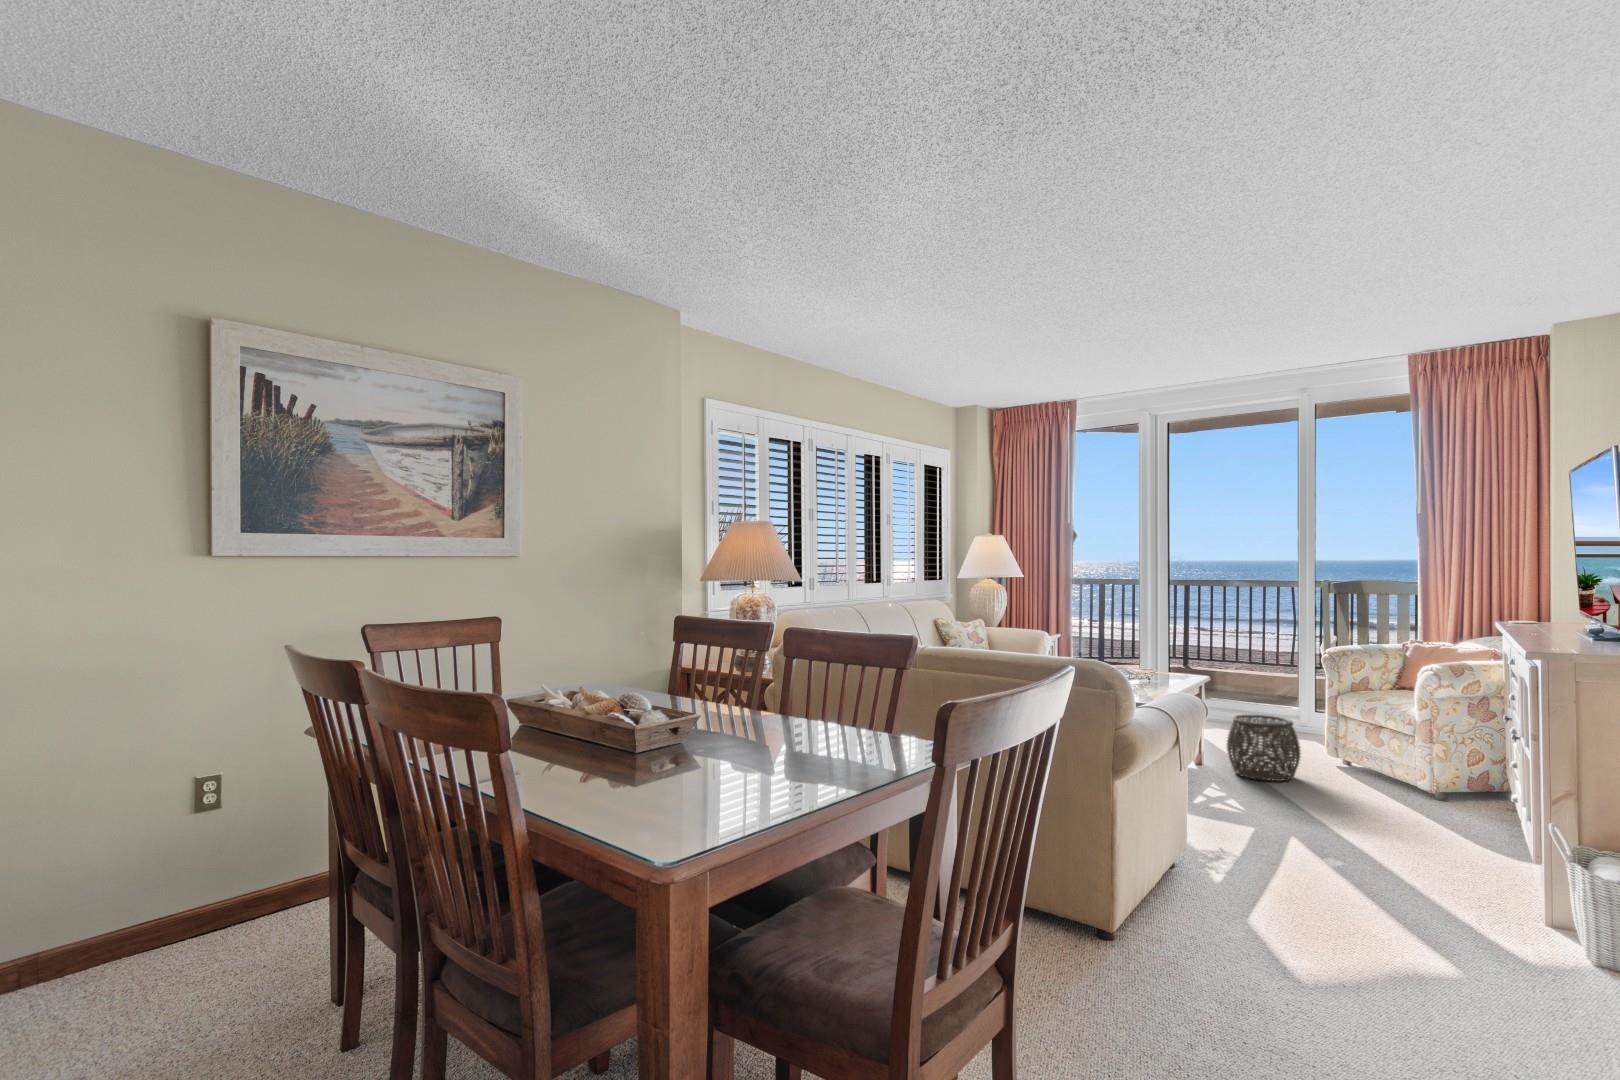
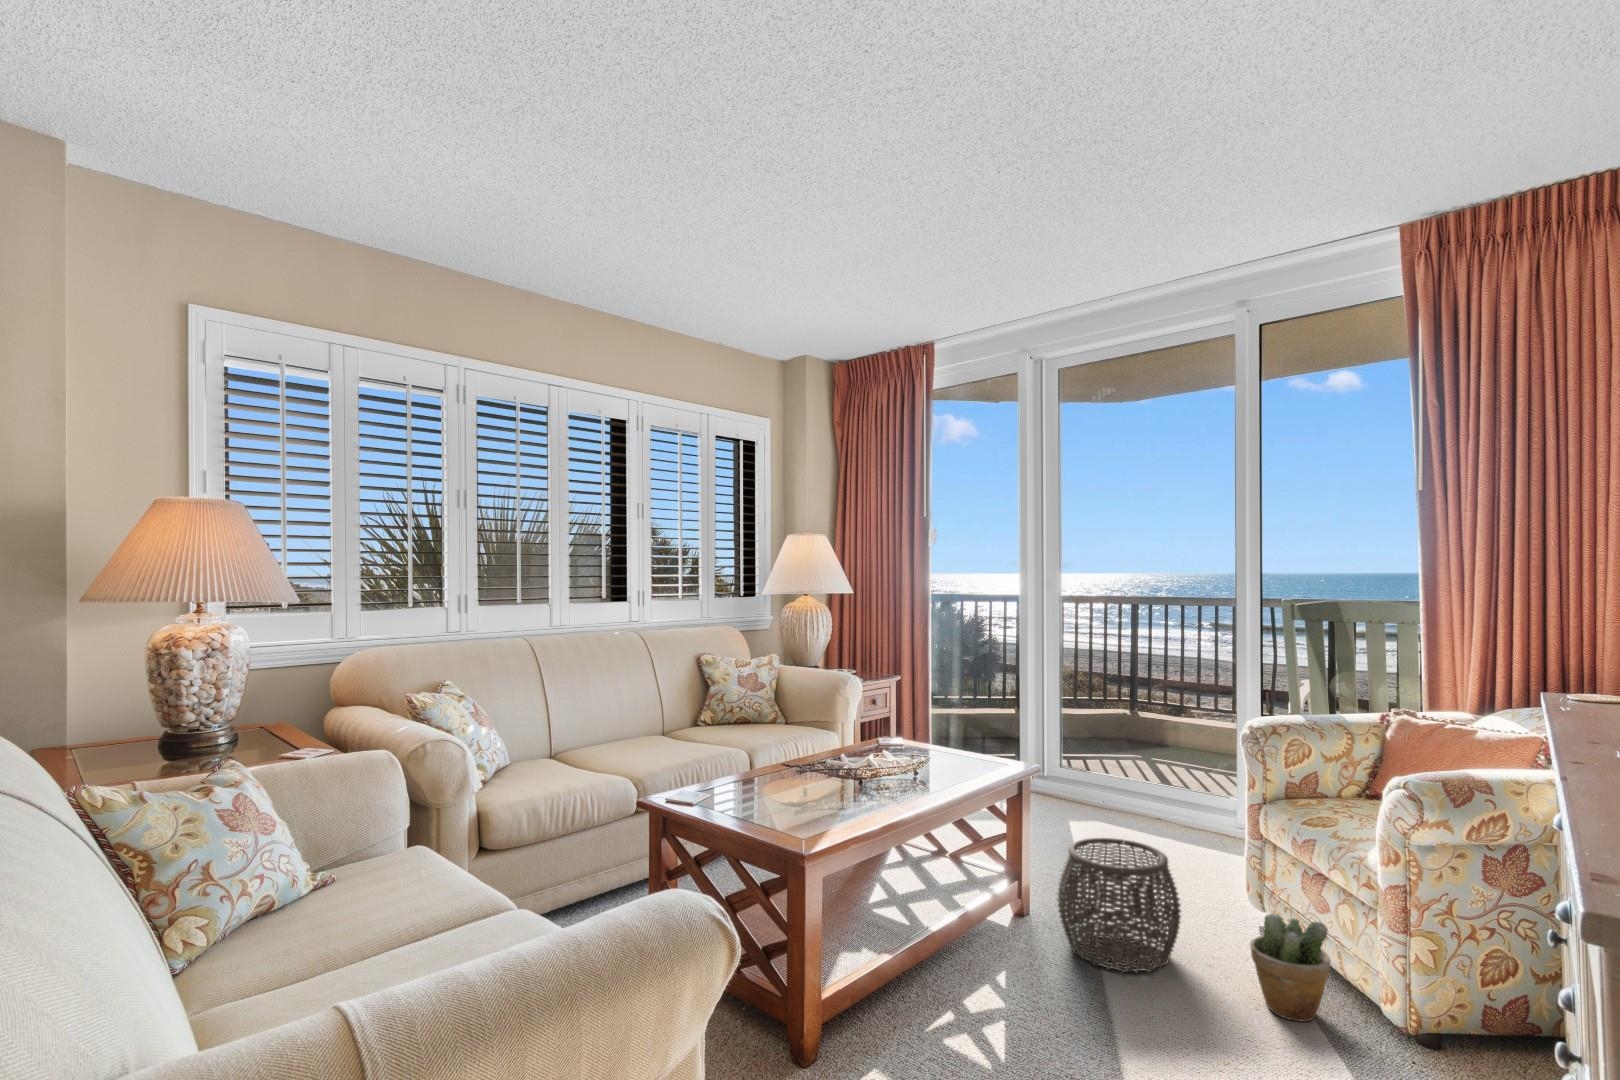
potted plant: none [1345,742,1390,795] -> present [1250,914,1330,1022]

